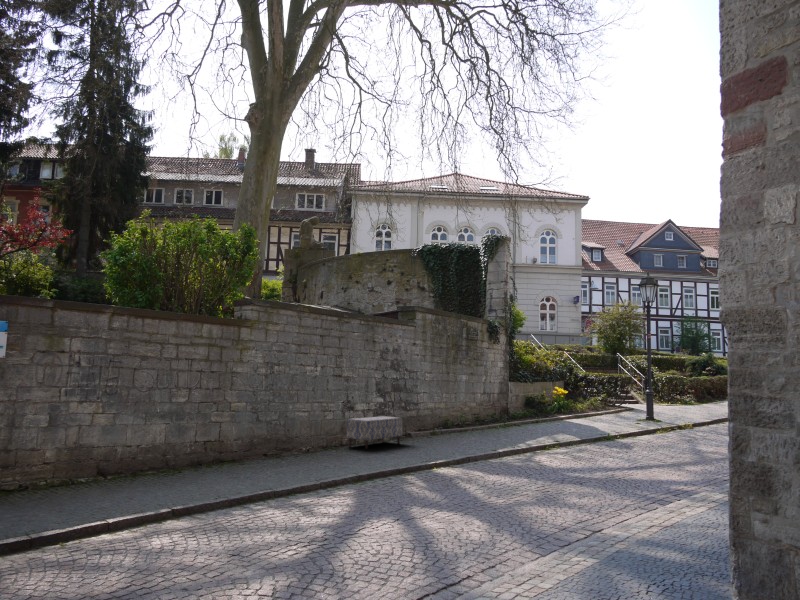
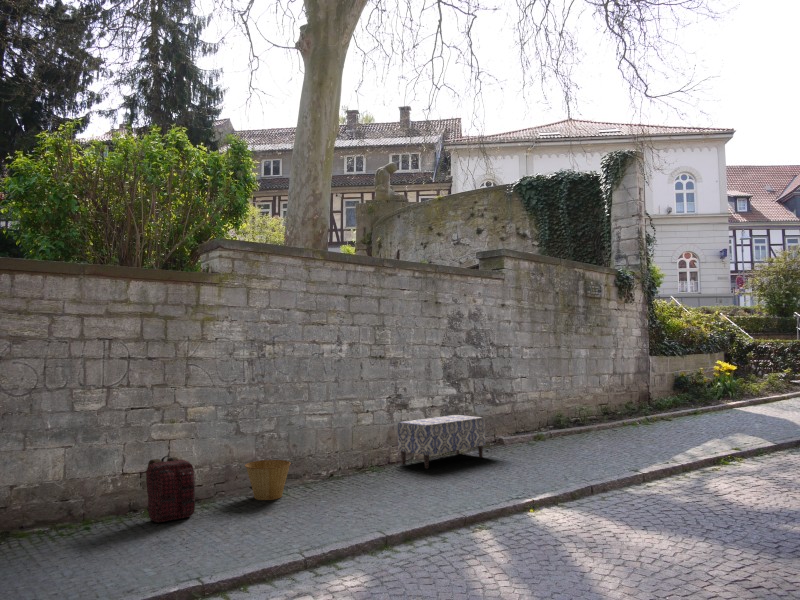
backpack: none [210,431,241,470] -> present [146,456,195,523]
basket: none [262,438,290,462] -> present [245,460,291,500]

